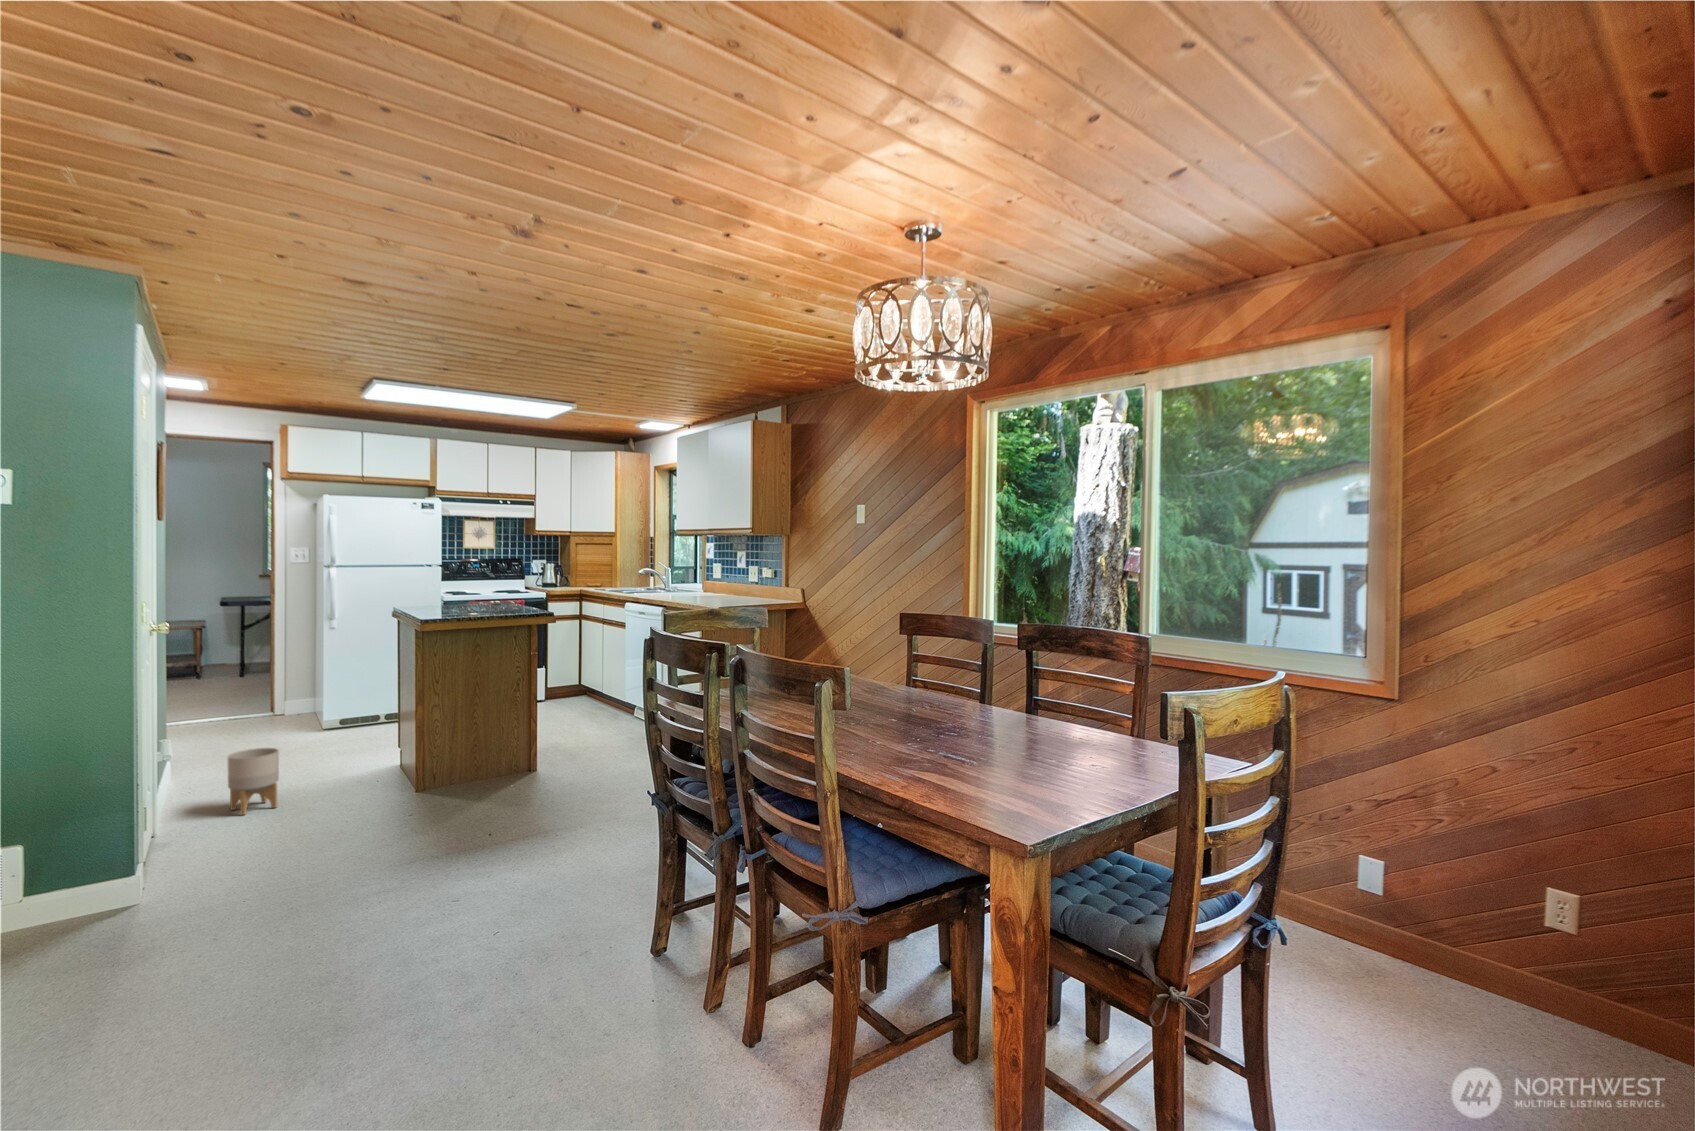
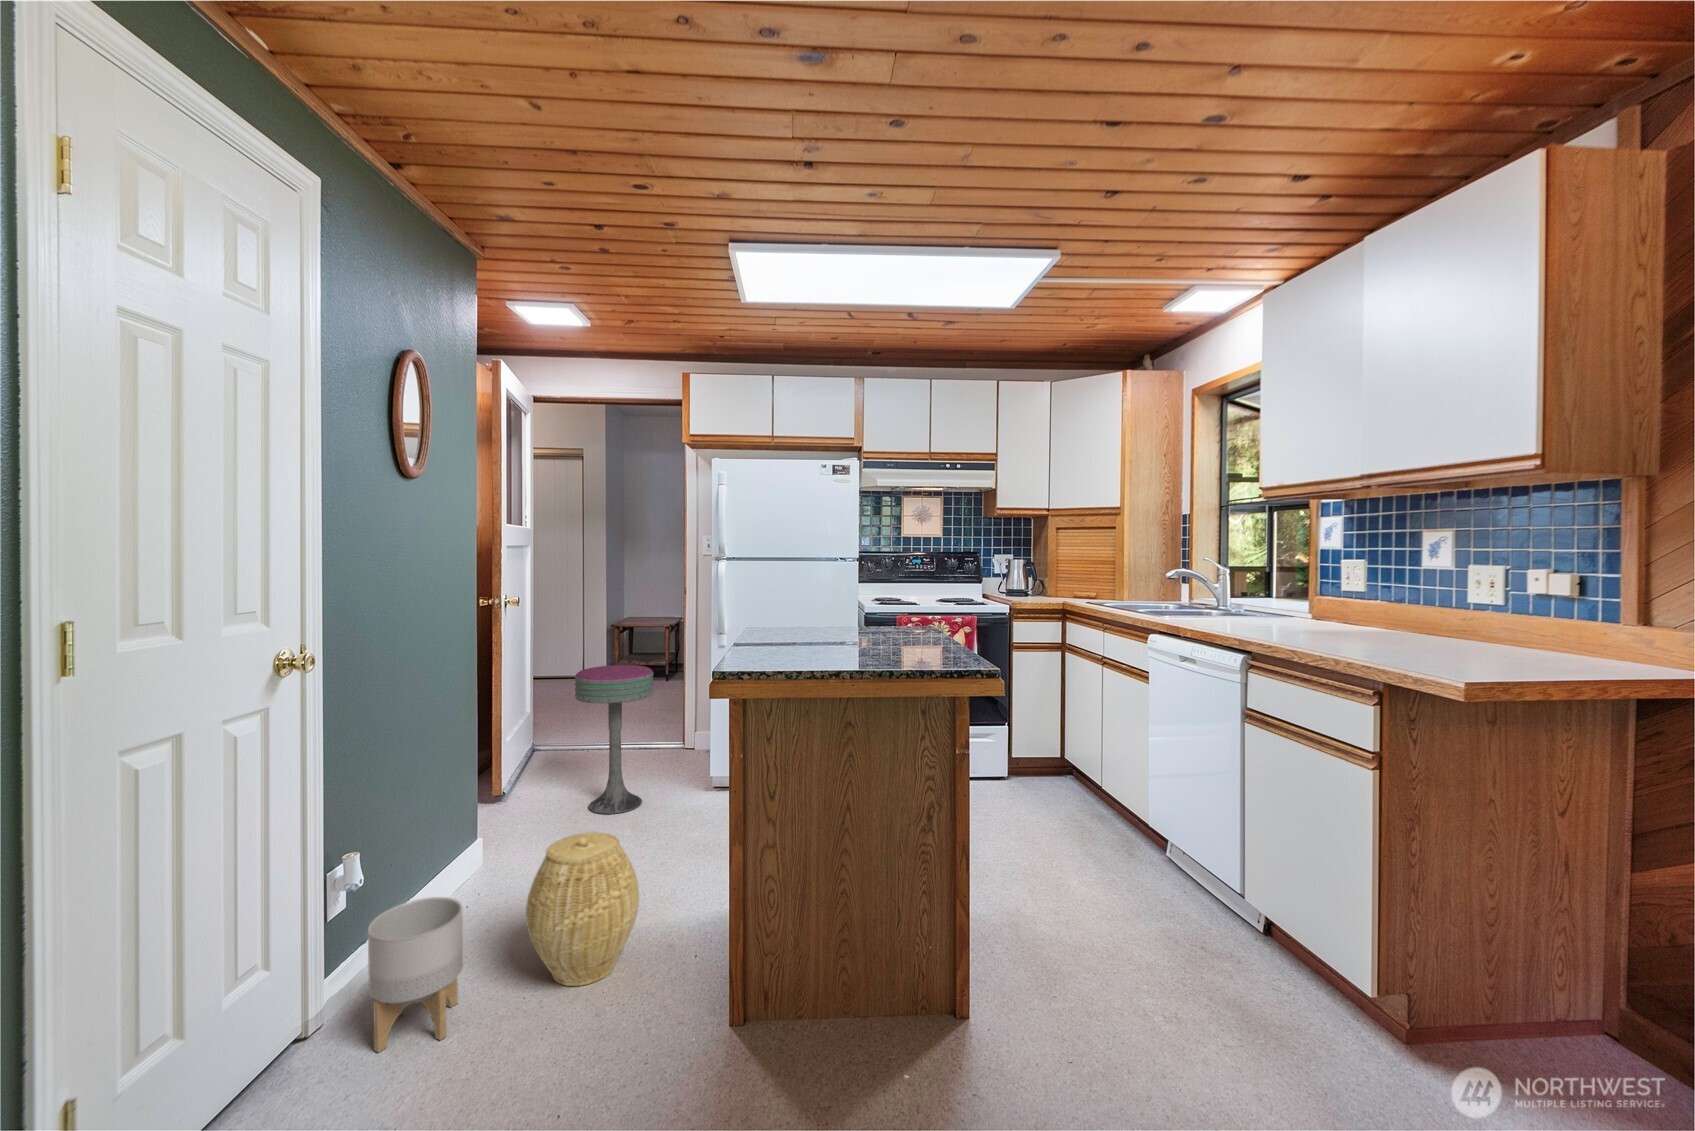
bar stool: none [224,645,291,749] -> present [575,665,653,814]
woven basket: none [296,716,363,789] -> present [526,832,639,986]

